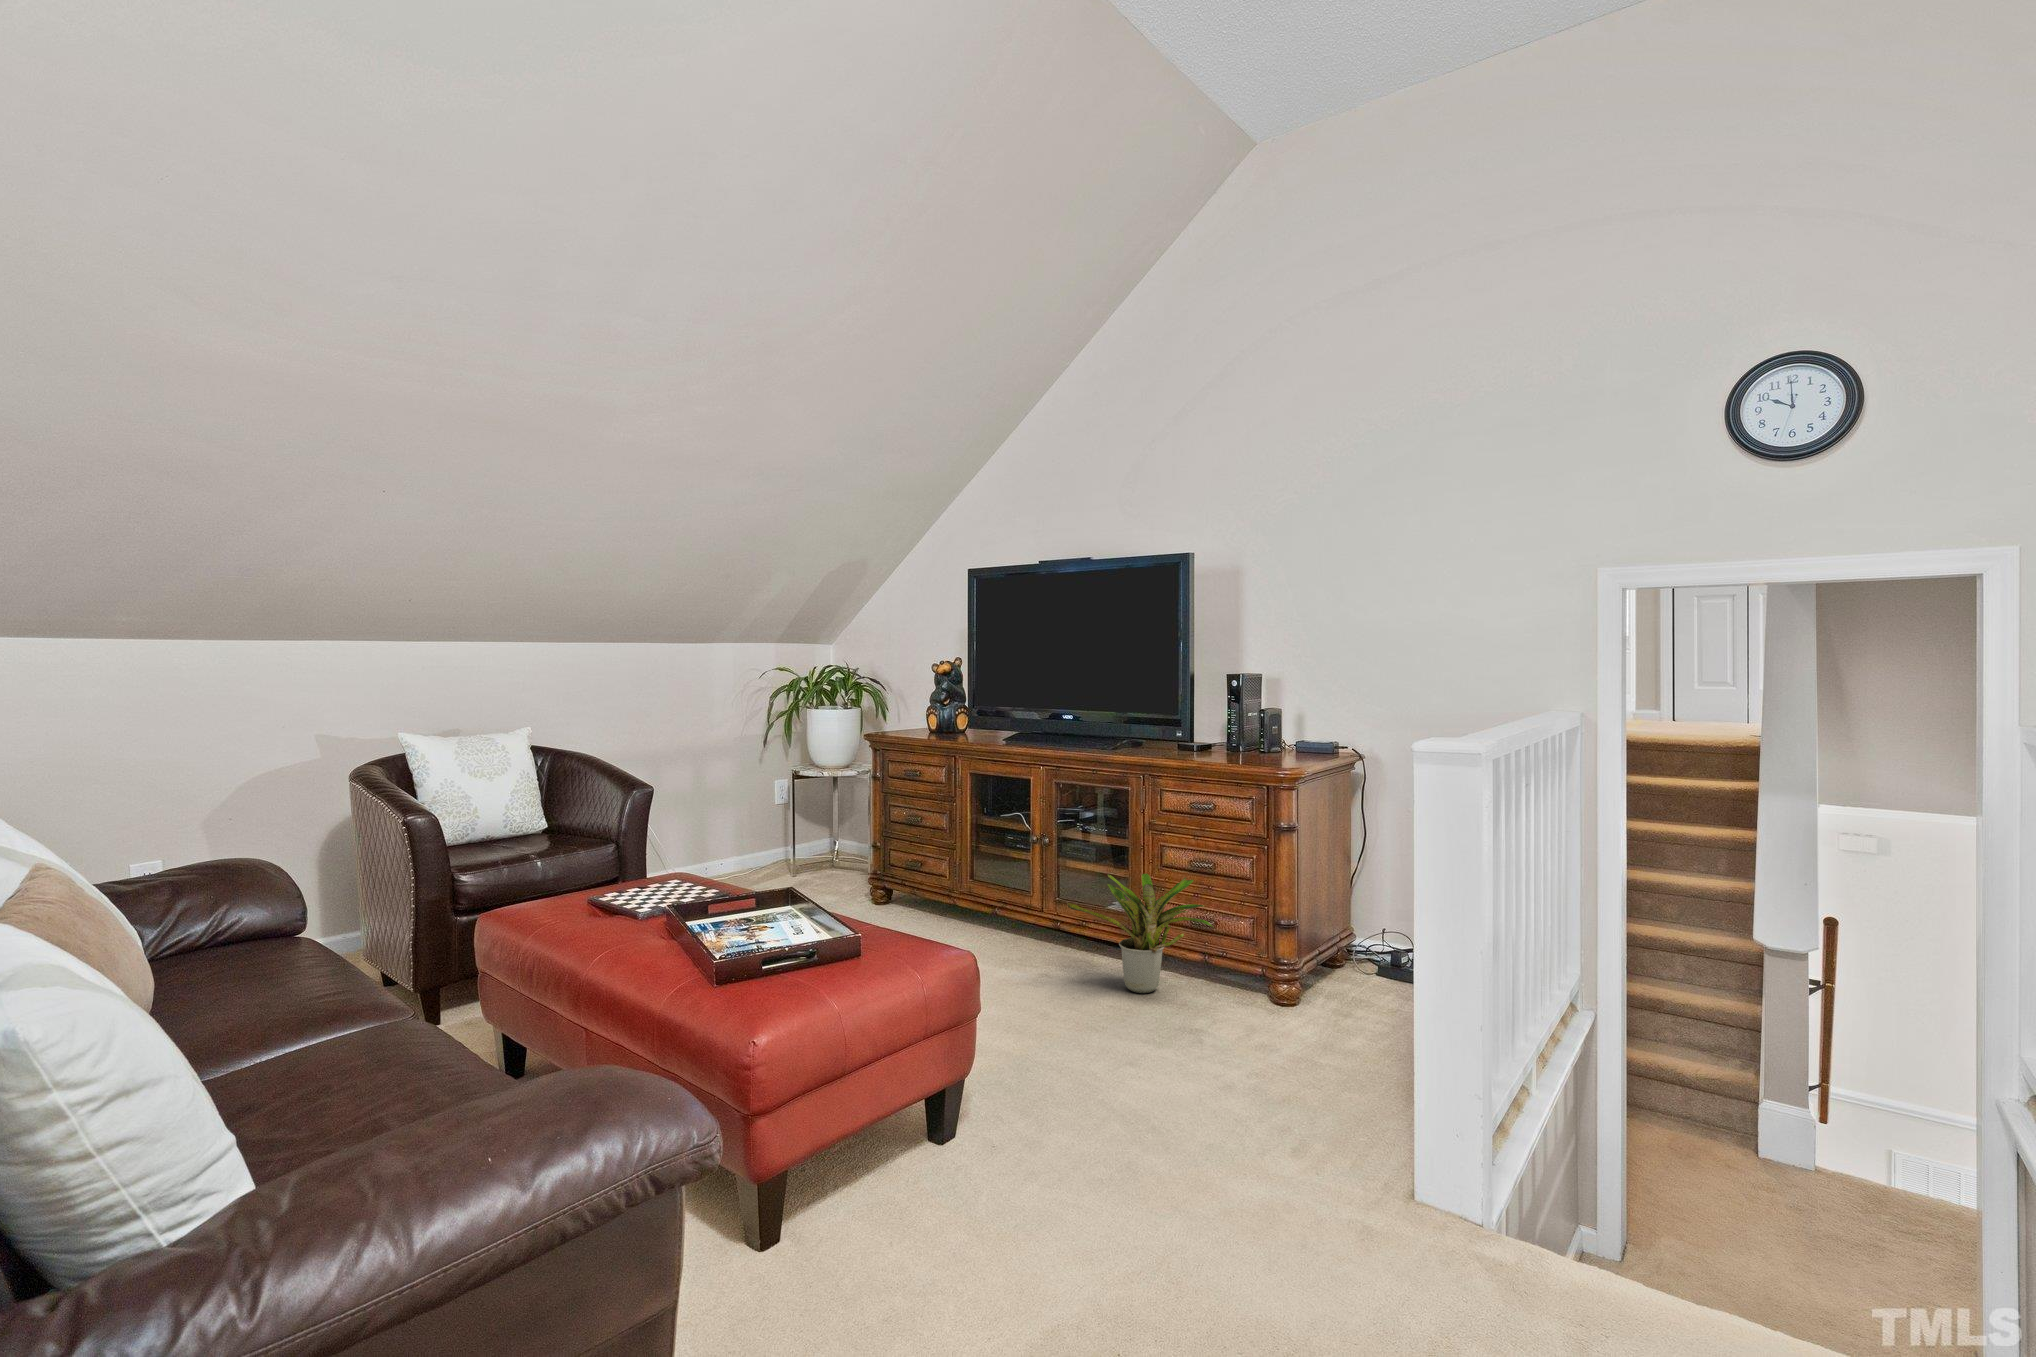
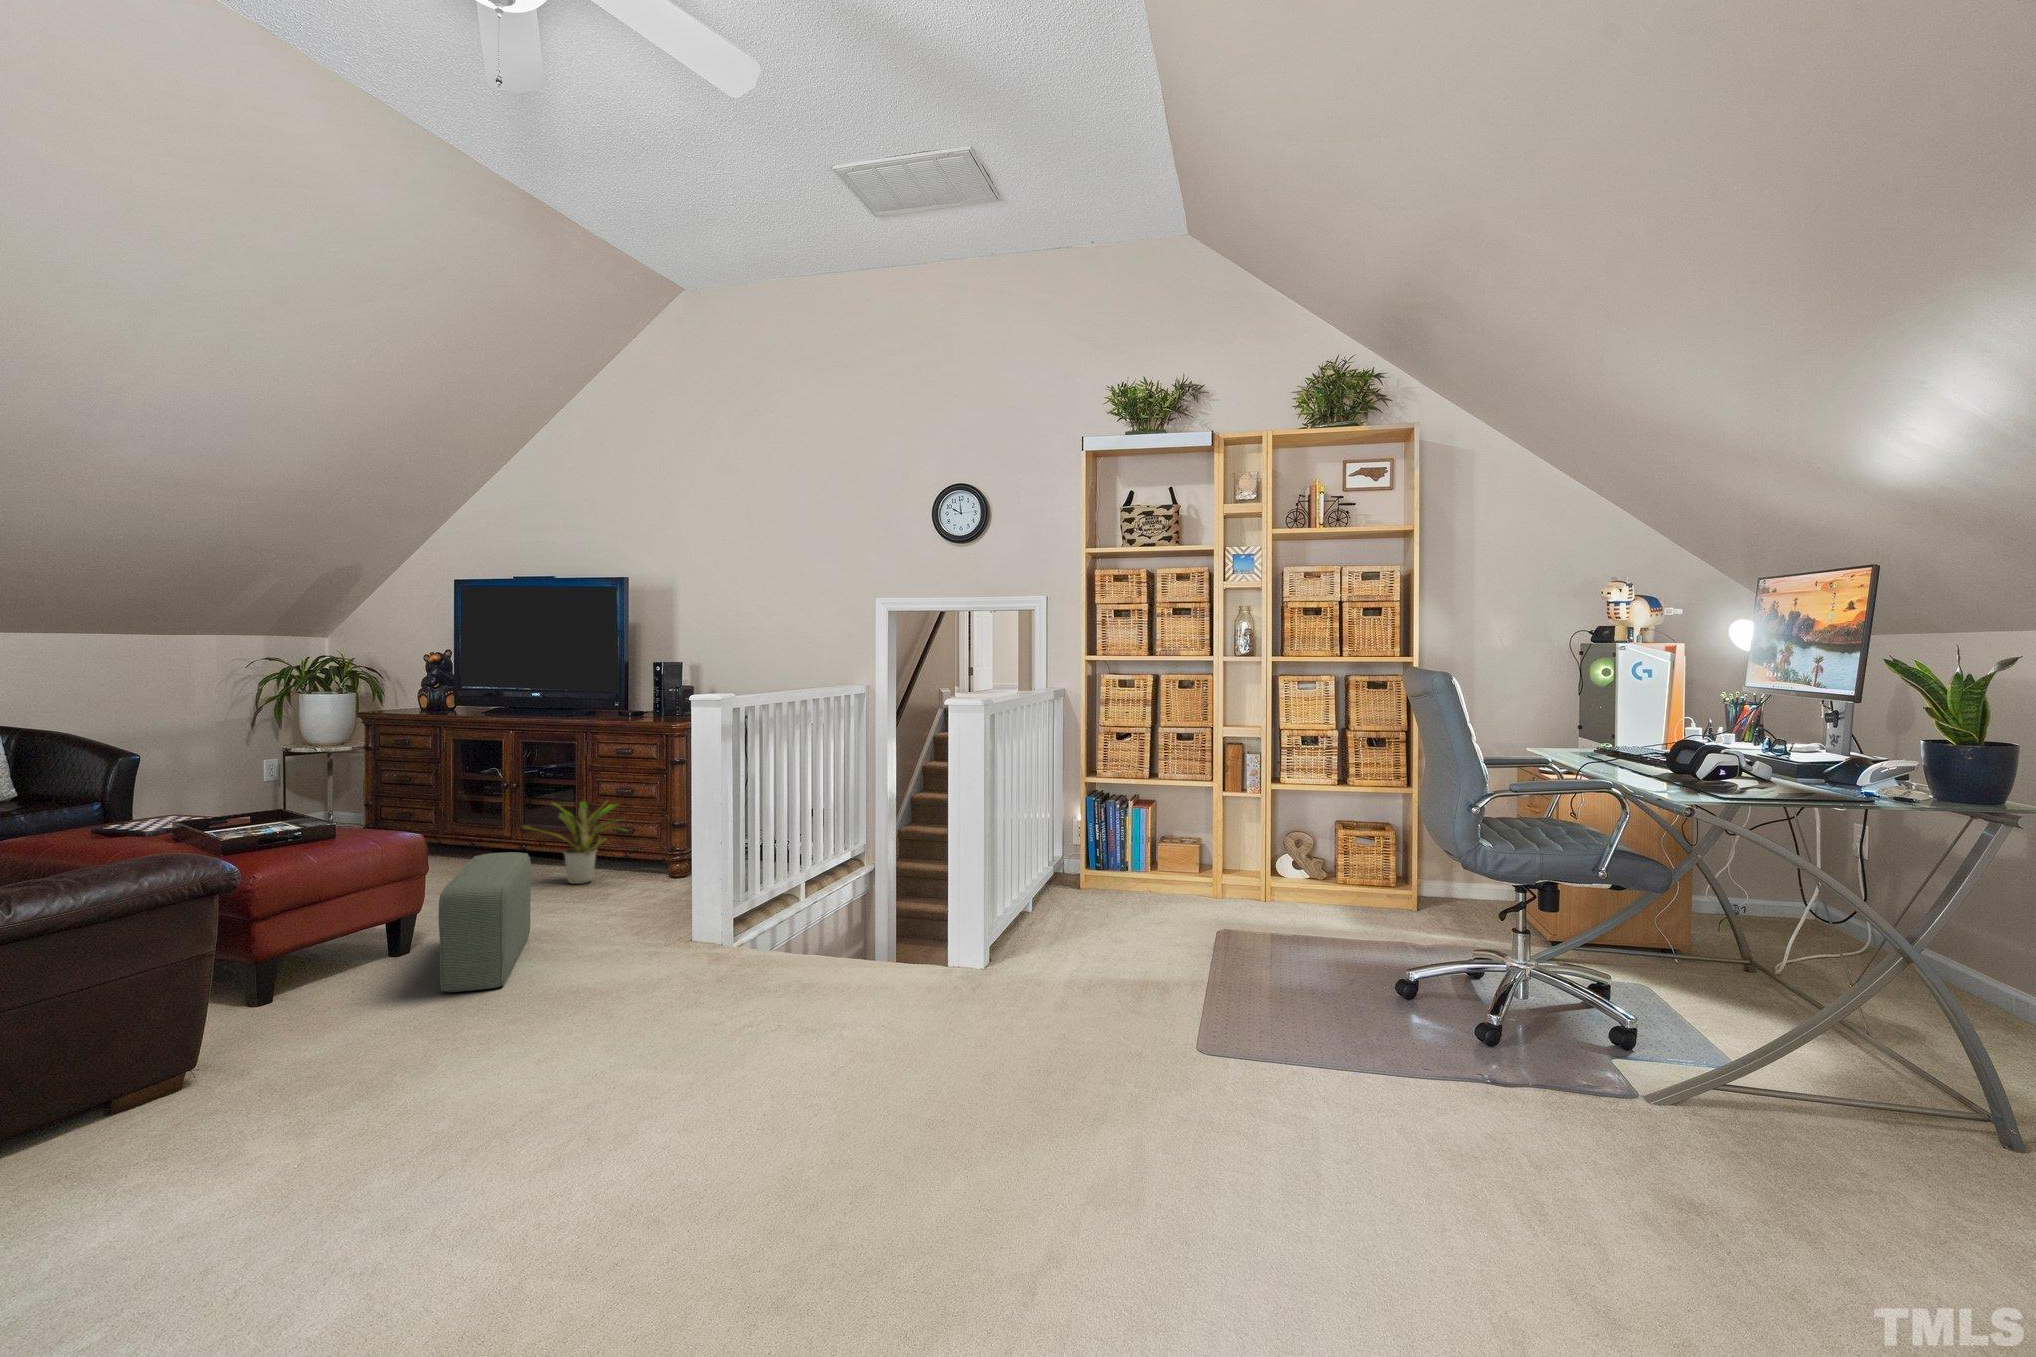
pouf: none [1024,979,1131,1268] -> present [439,852,531,992]

